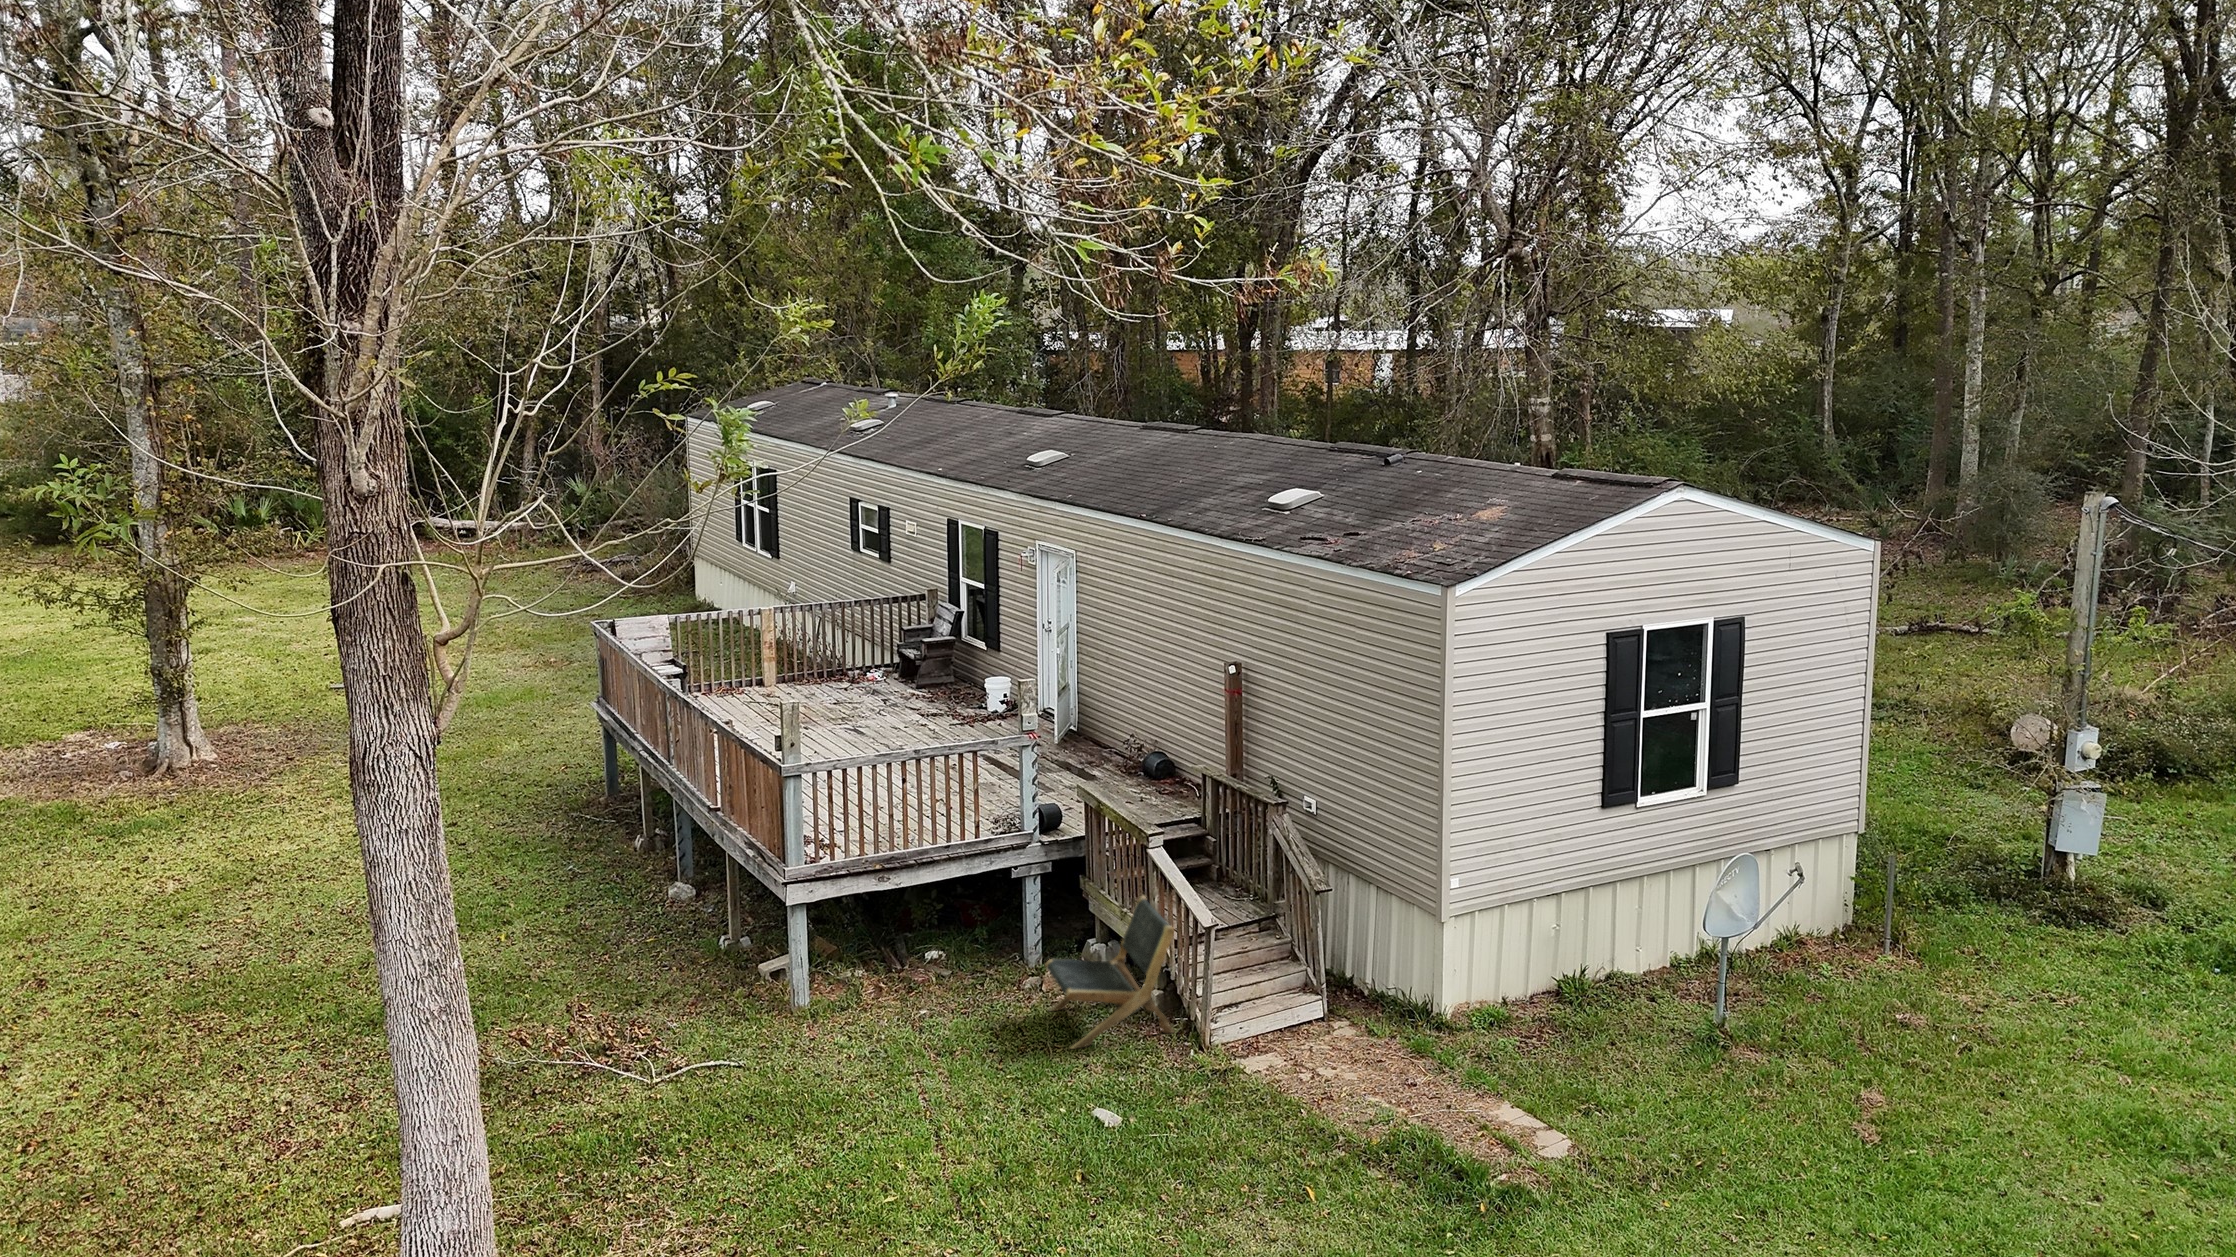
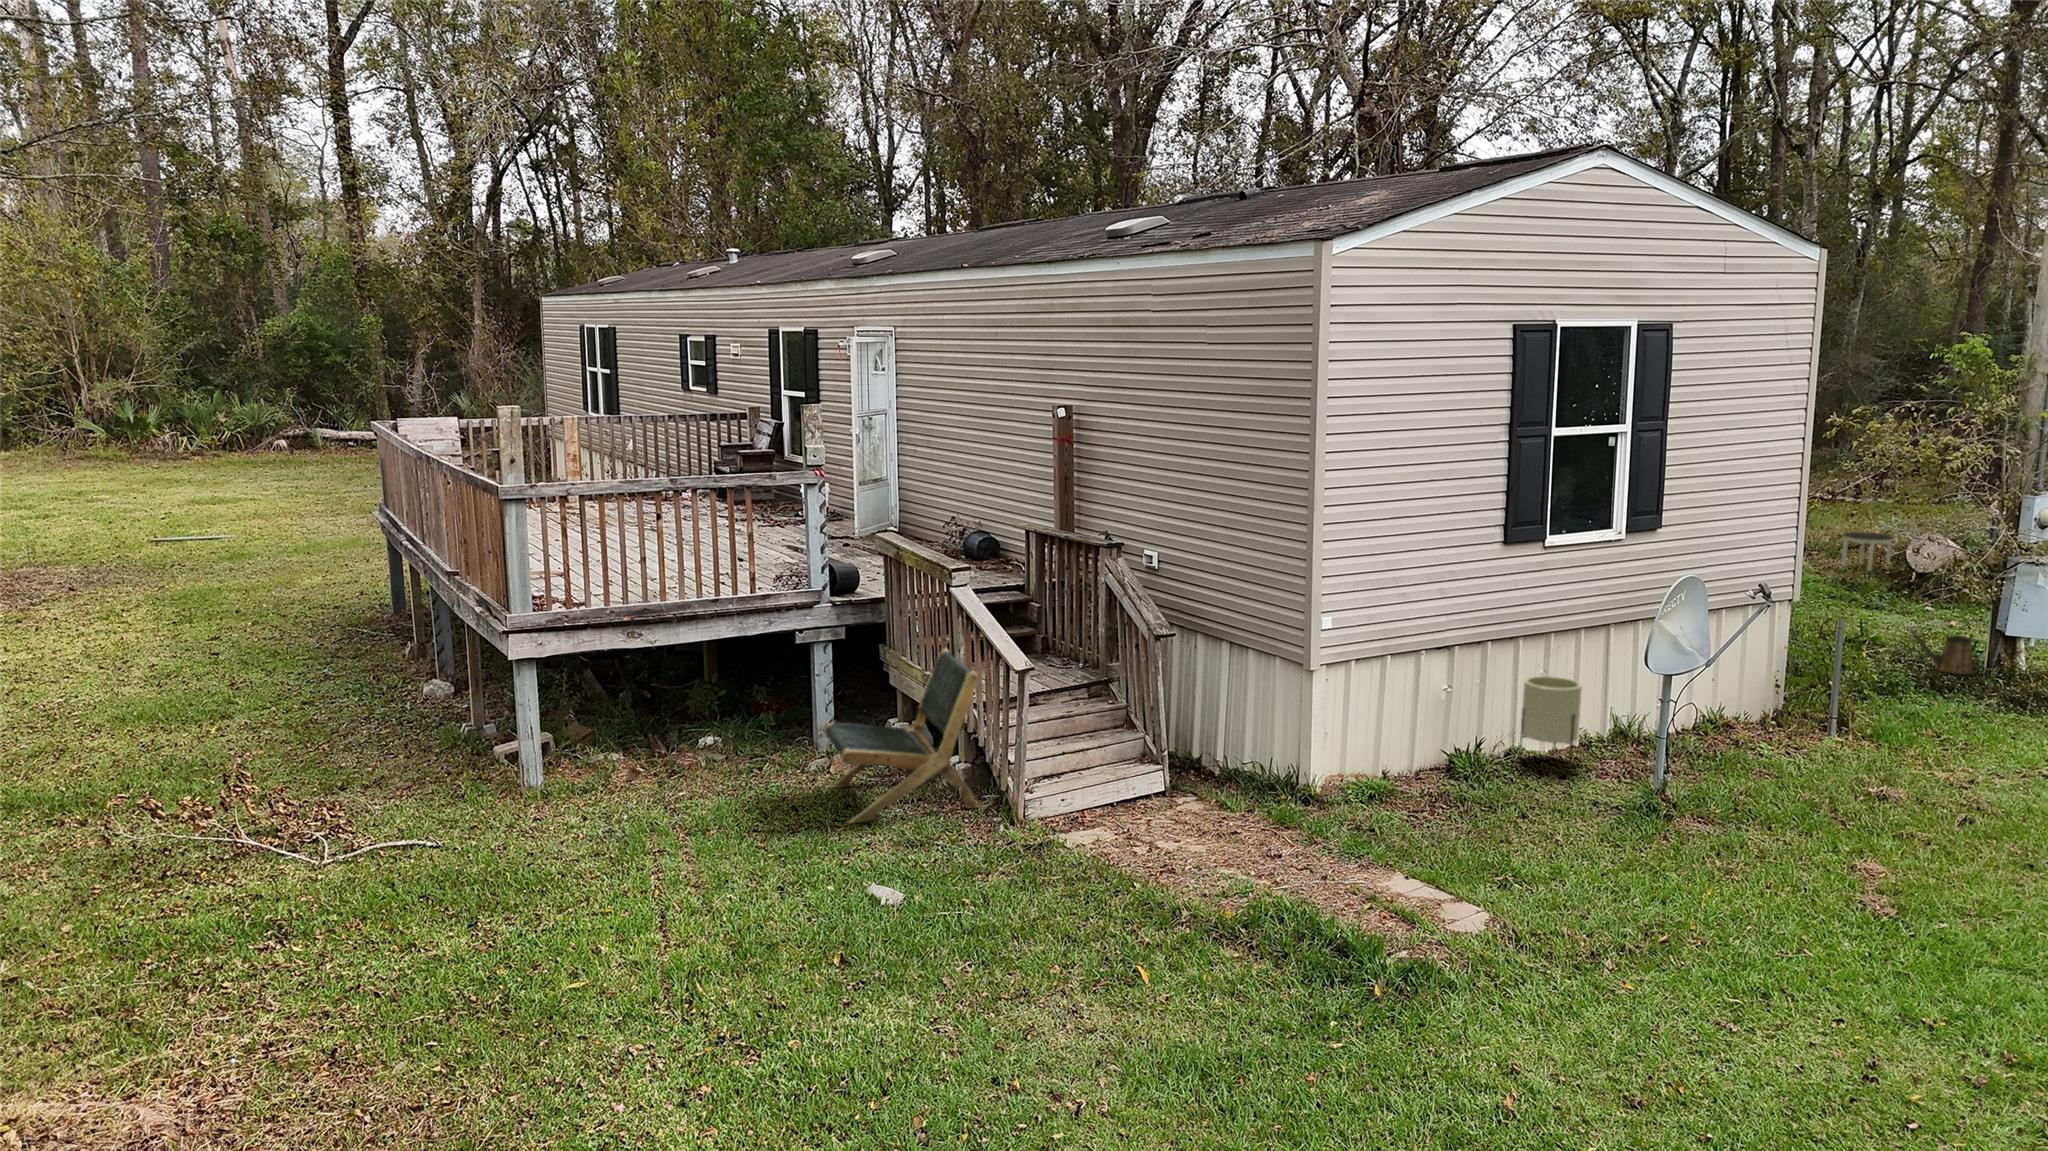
round table: none [1959,703,2007,743] -> present [1841,532,1893,571]
watering can: none [1974,839,2042,883] -> present [1908,629,1987,675]
planter: none [1616,912,1667,992] -> present [1519,676,1582,767]

